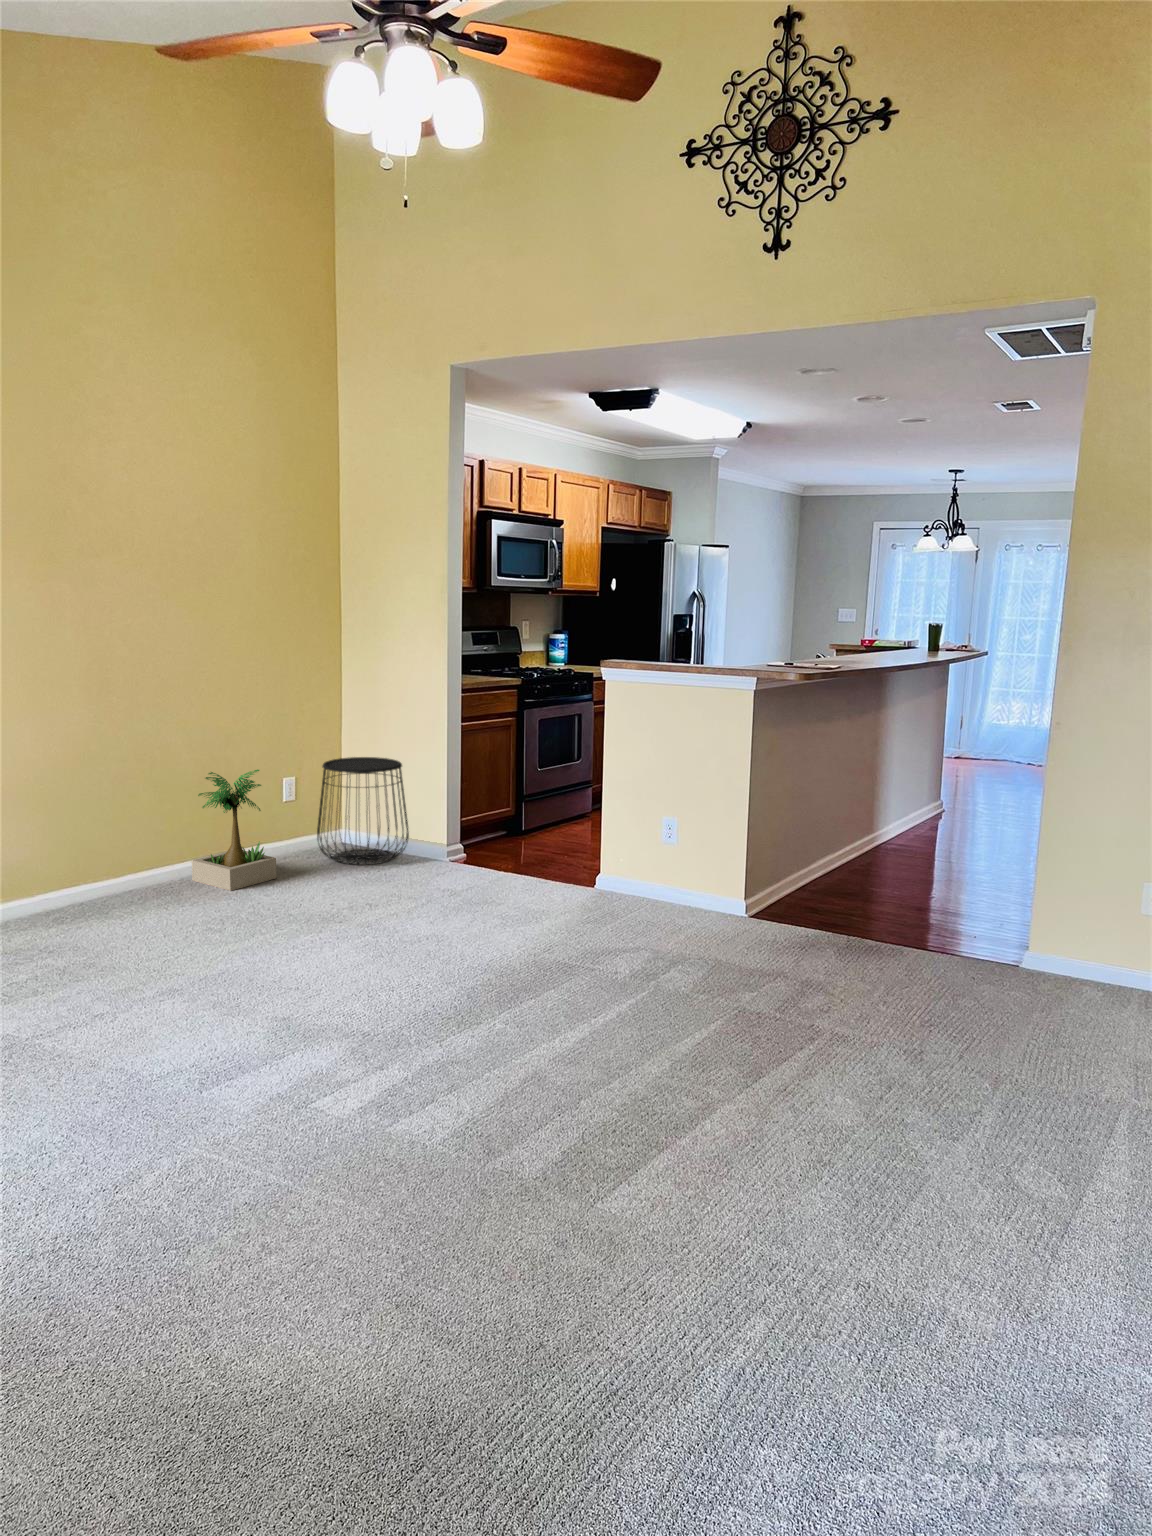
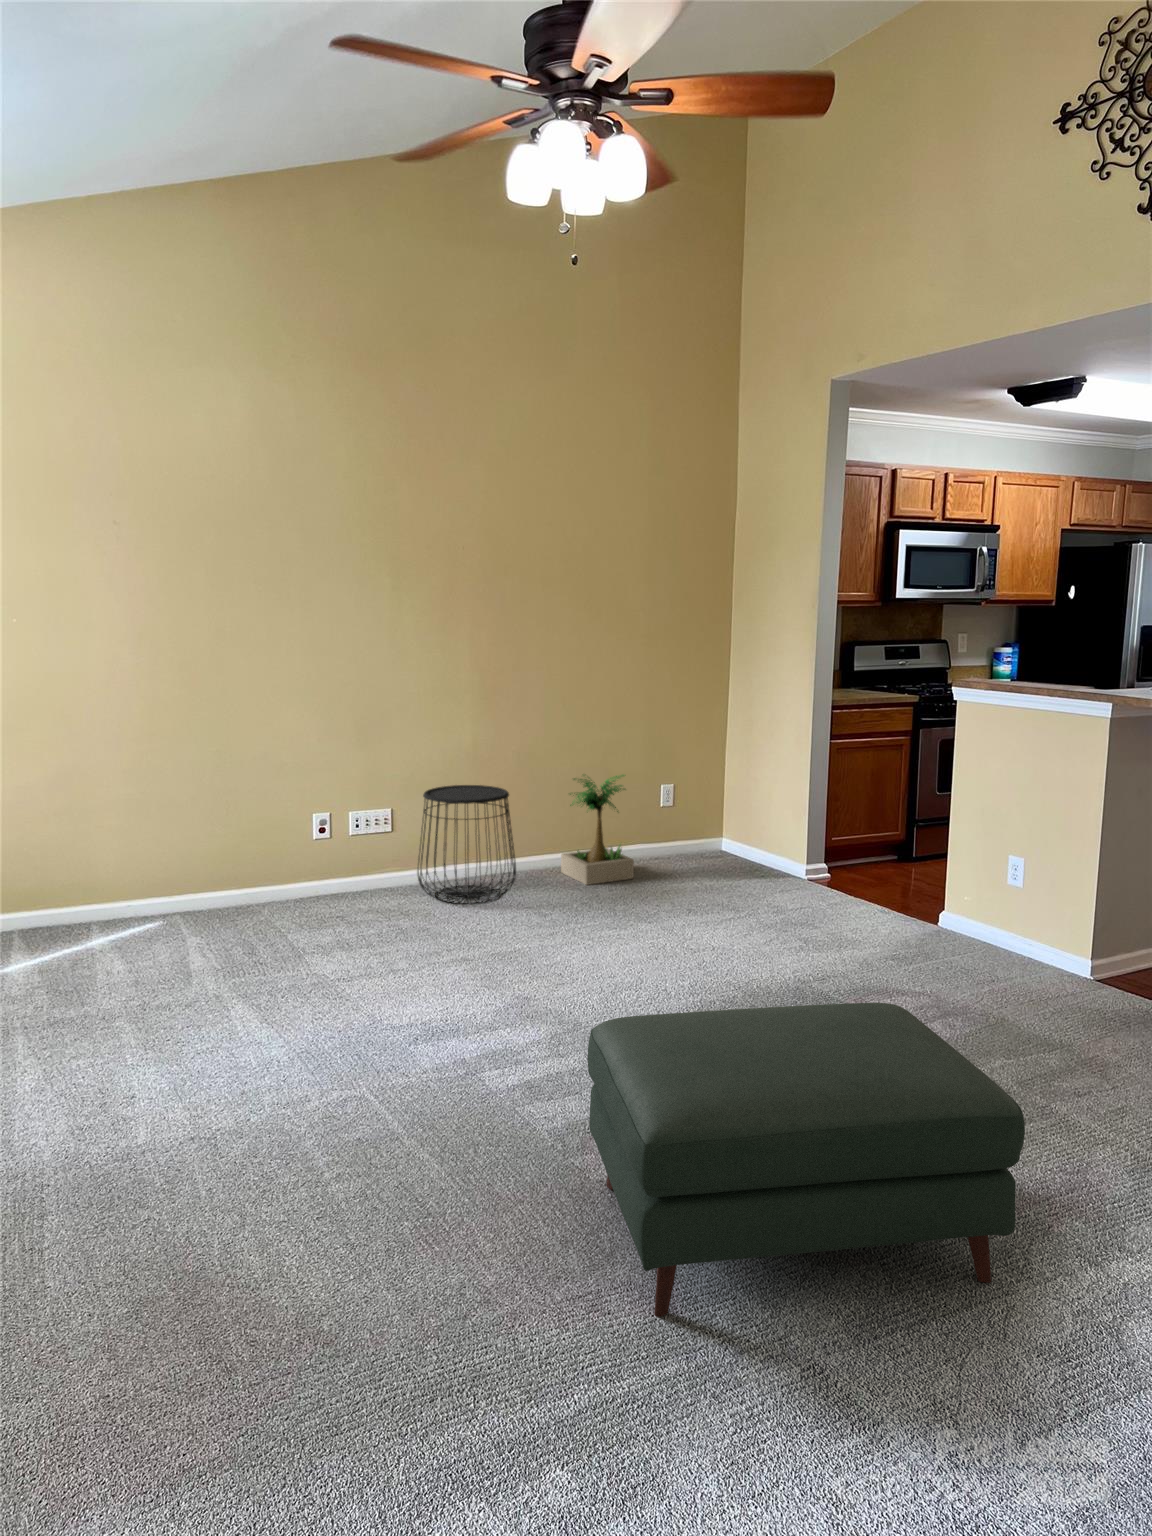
side table: present [317,757,409,865] -> present [418,785,516,904]
ottoman: none [466,966,903,1327] -> present [587,1003,1025,1317]

